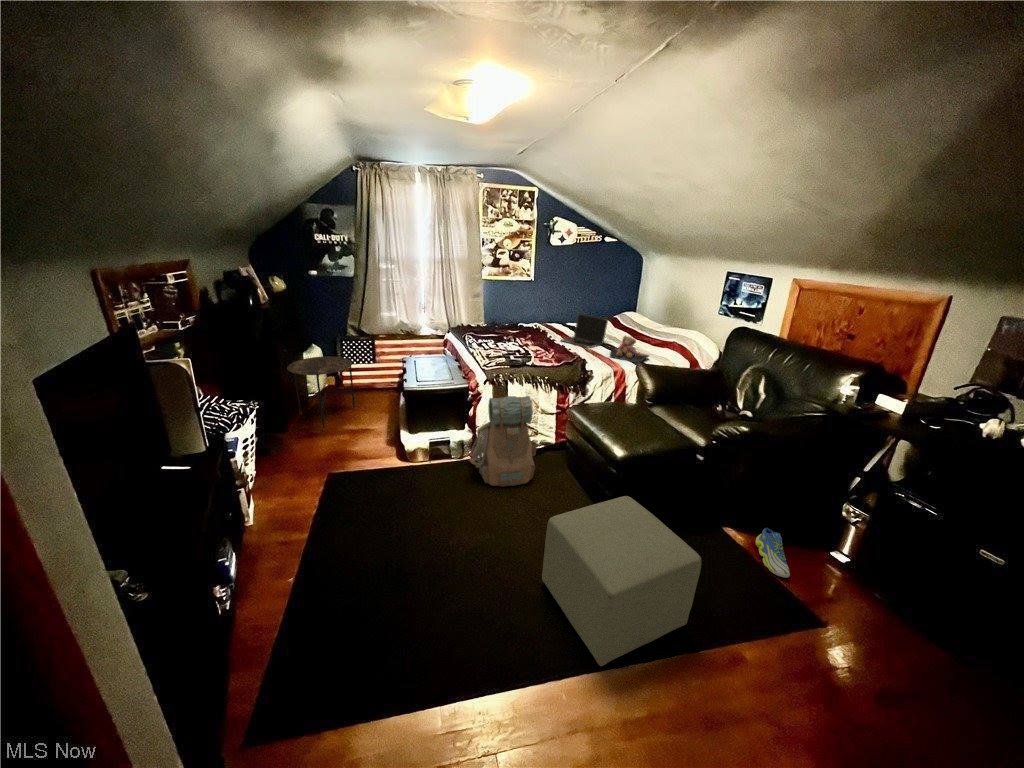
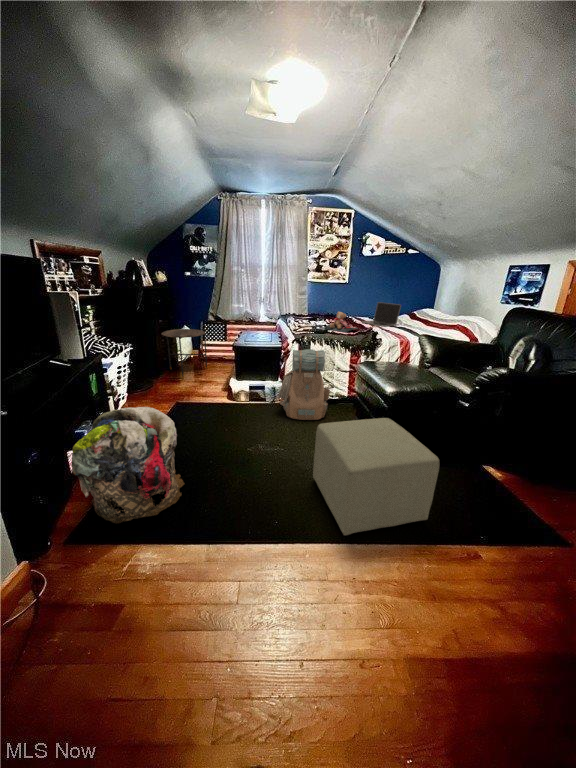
teddy bear: present [610,336,649,363] -> present [326,312,359,333]
laundry basket: none [214,524,376,707] -> present [71,407,184,524]
sneaker: present [756,528,790,578] -> none [509,463,536,503]

